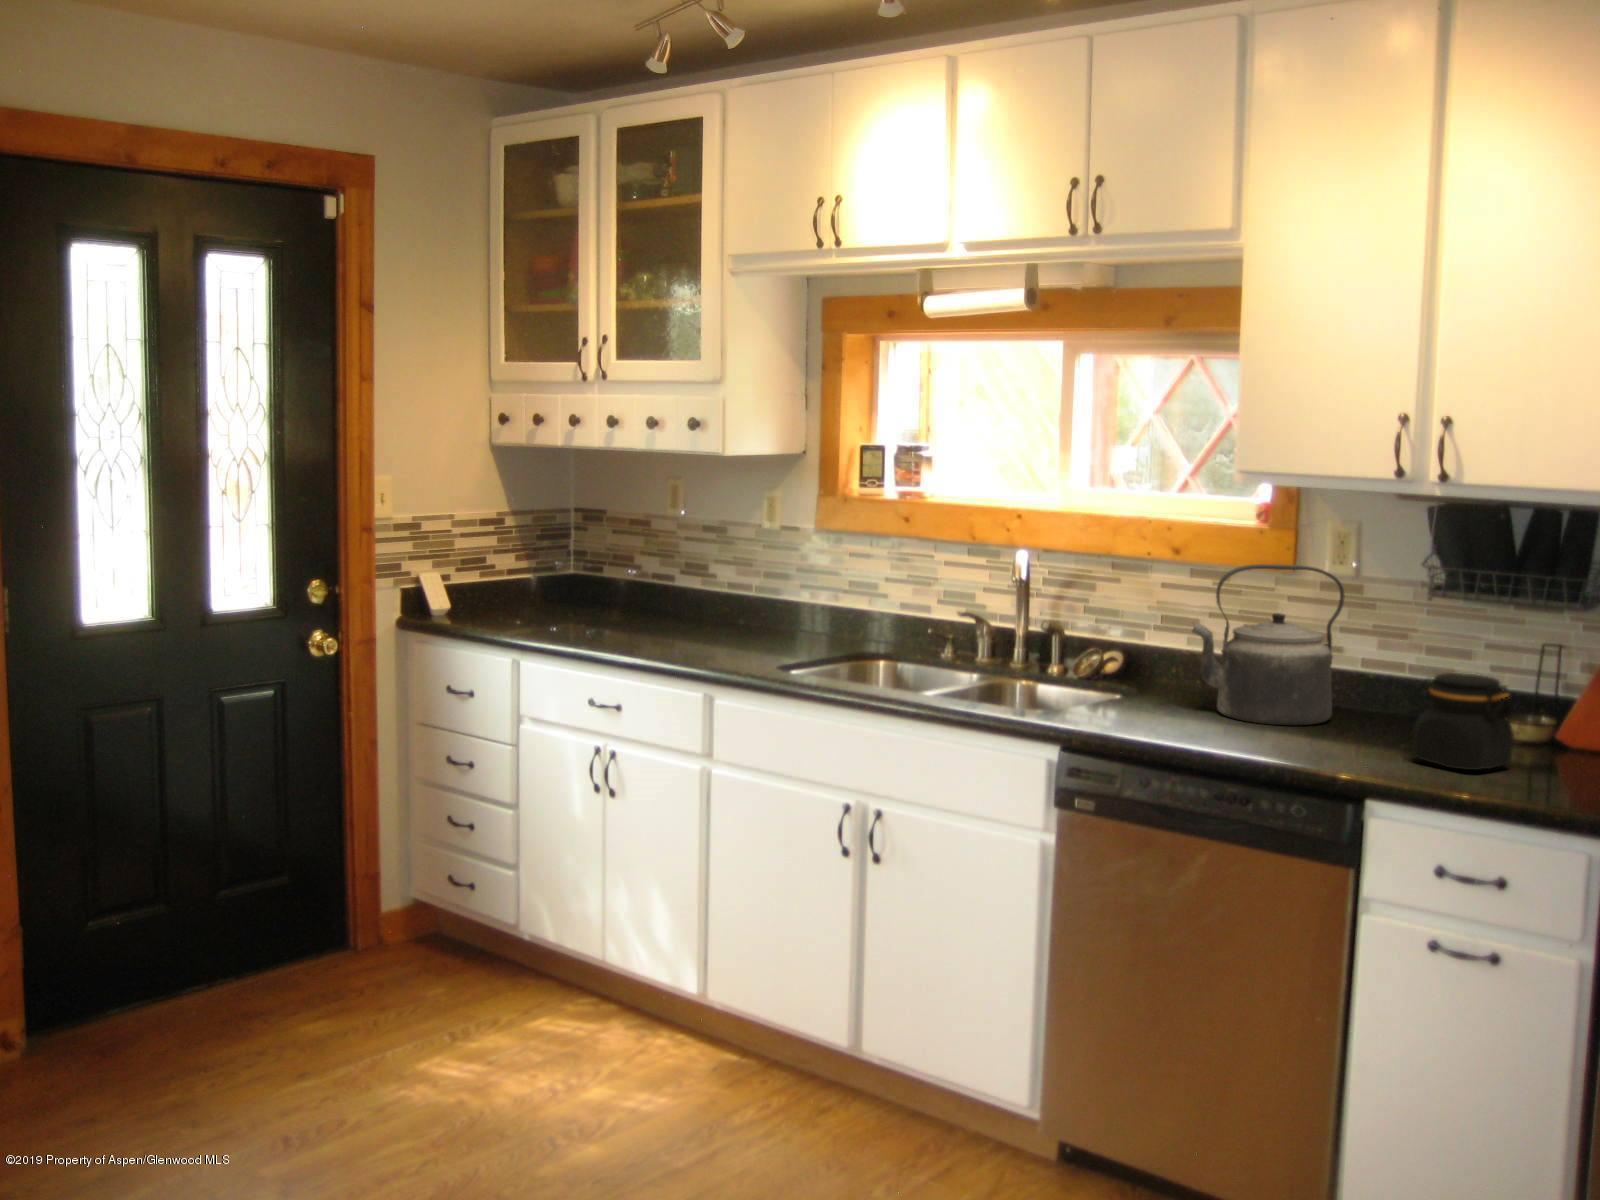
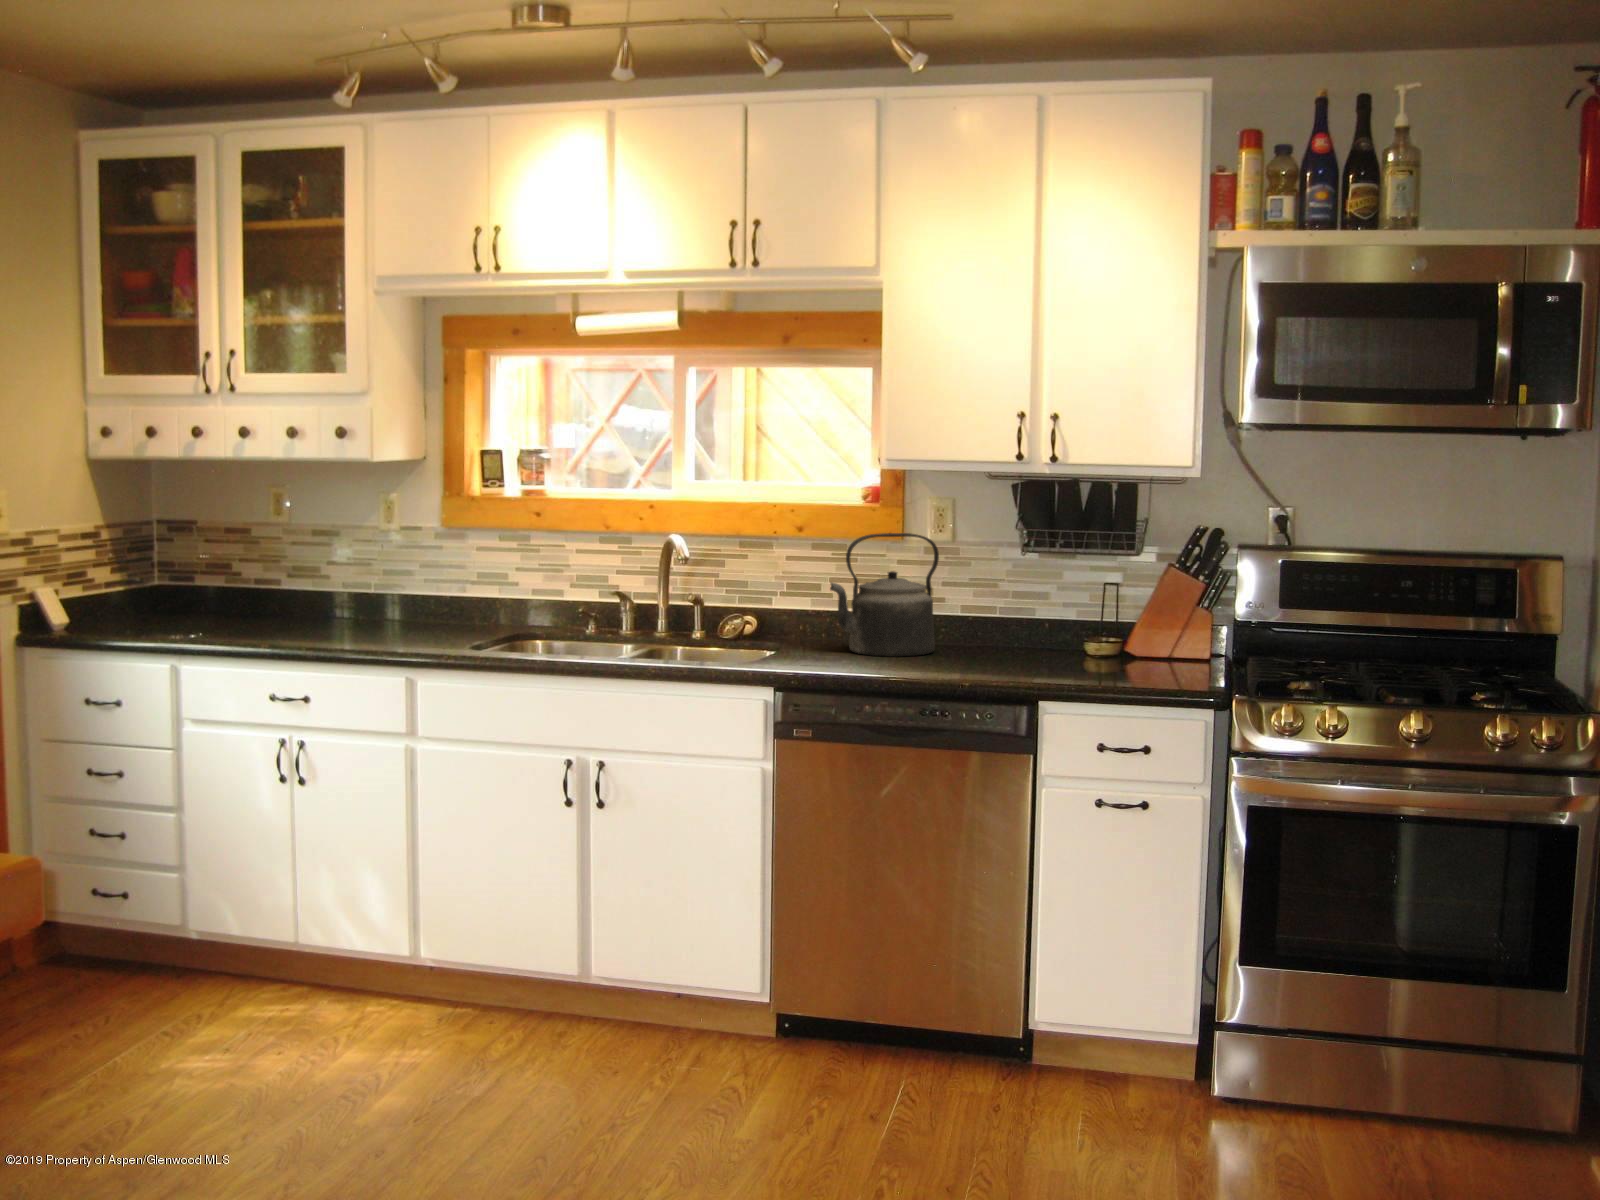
jar: present [1413,673,1514,770] -> none [1010,603,1079,670]

